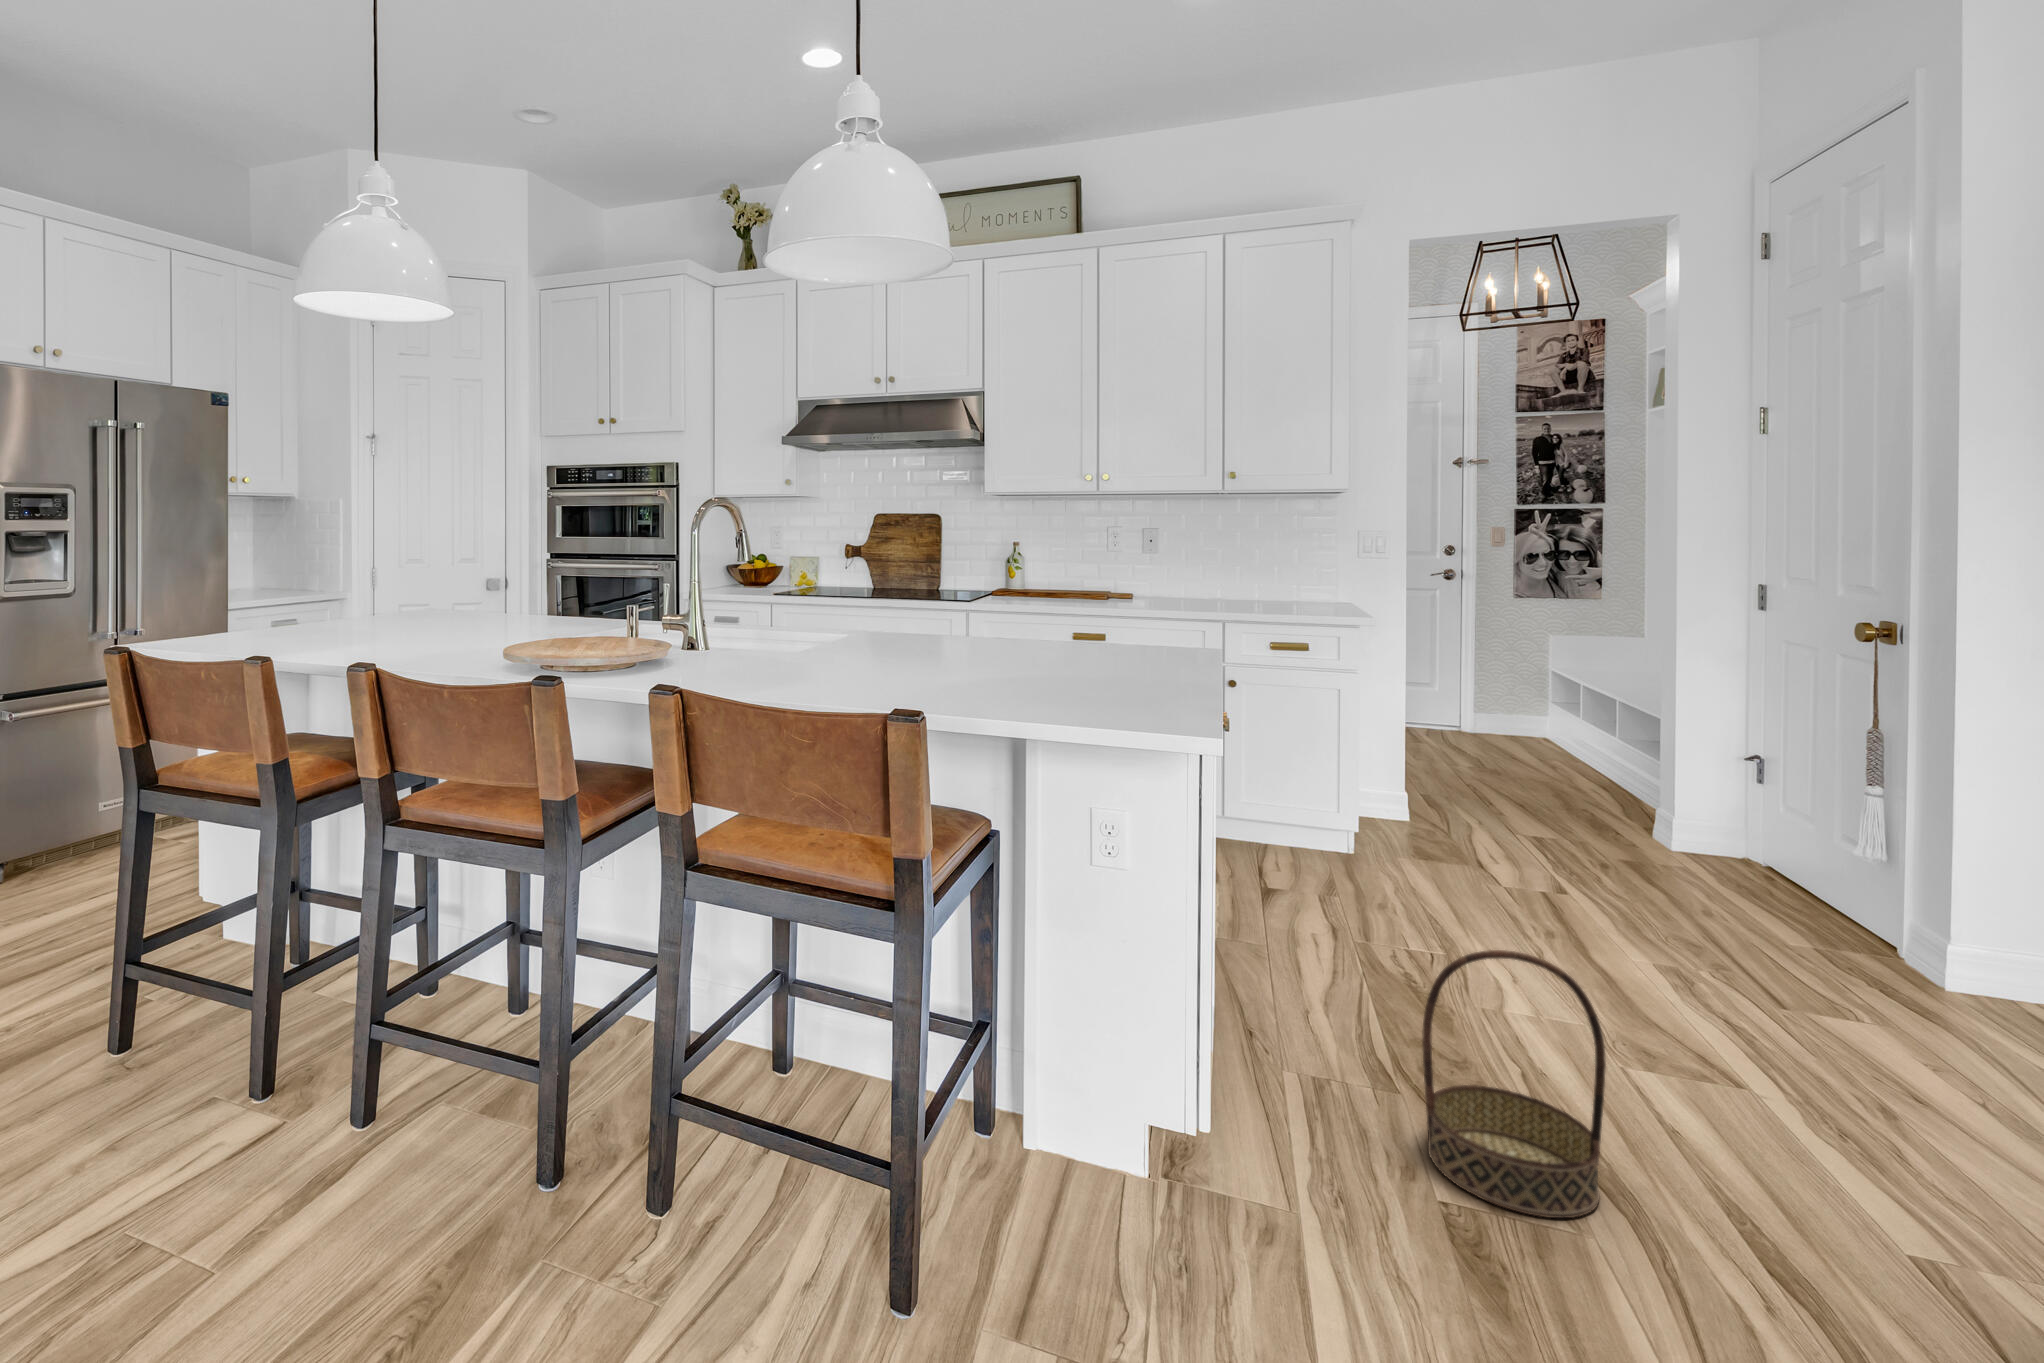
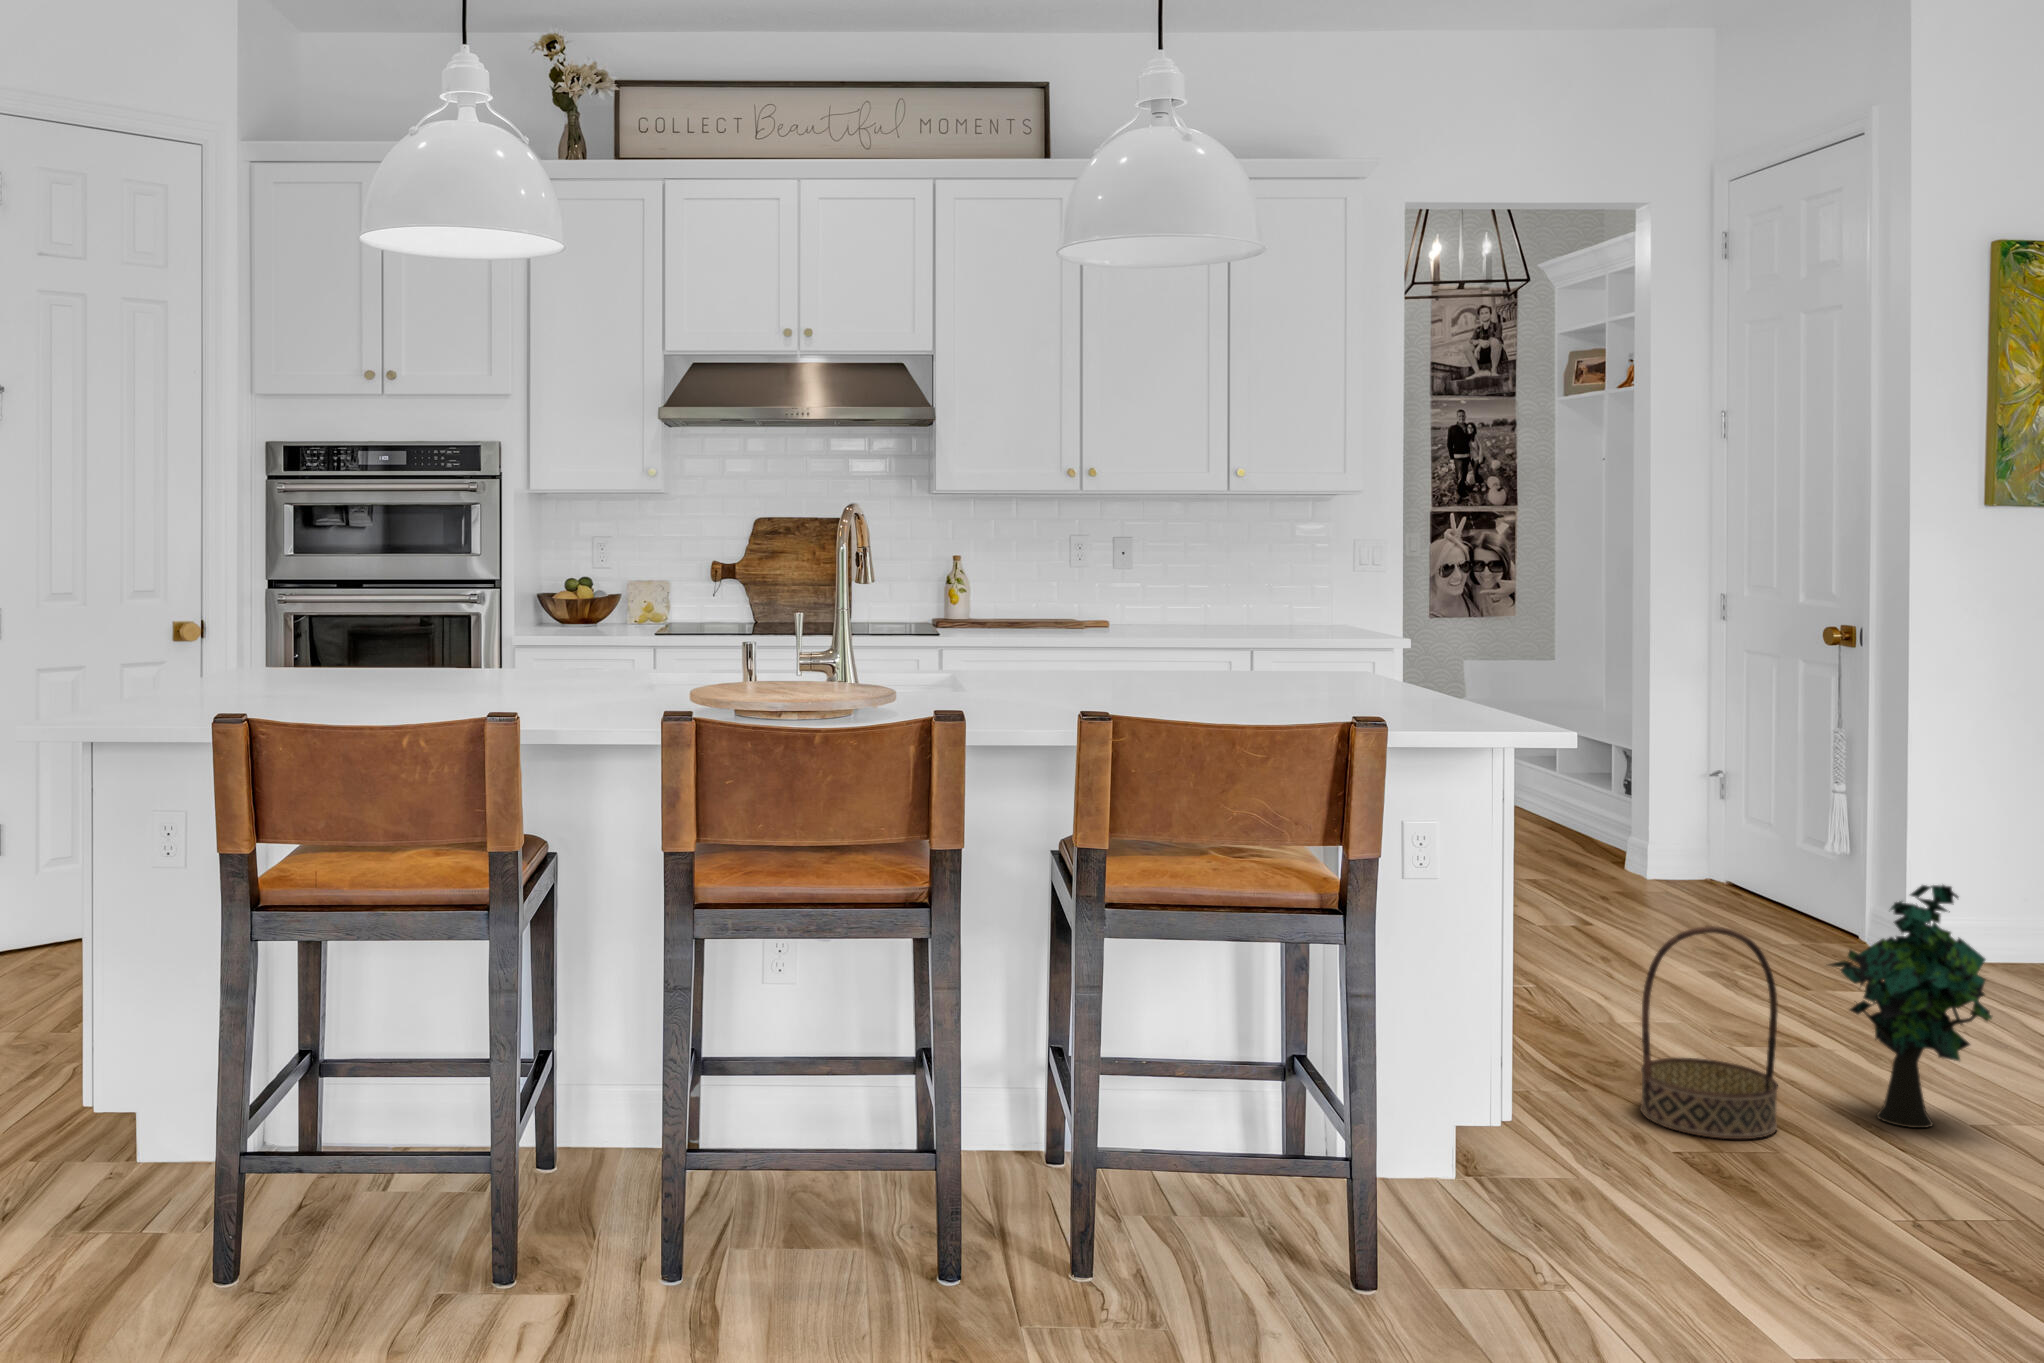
decorative plant: none [1690,937,1938,1250] -> present [1829,885,1992,1128]

